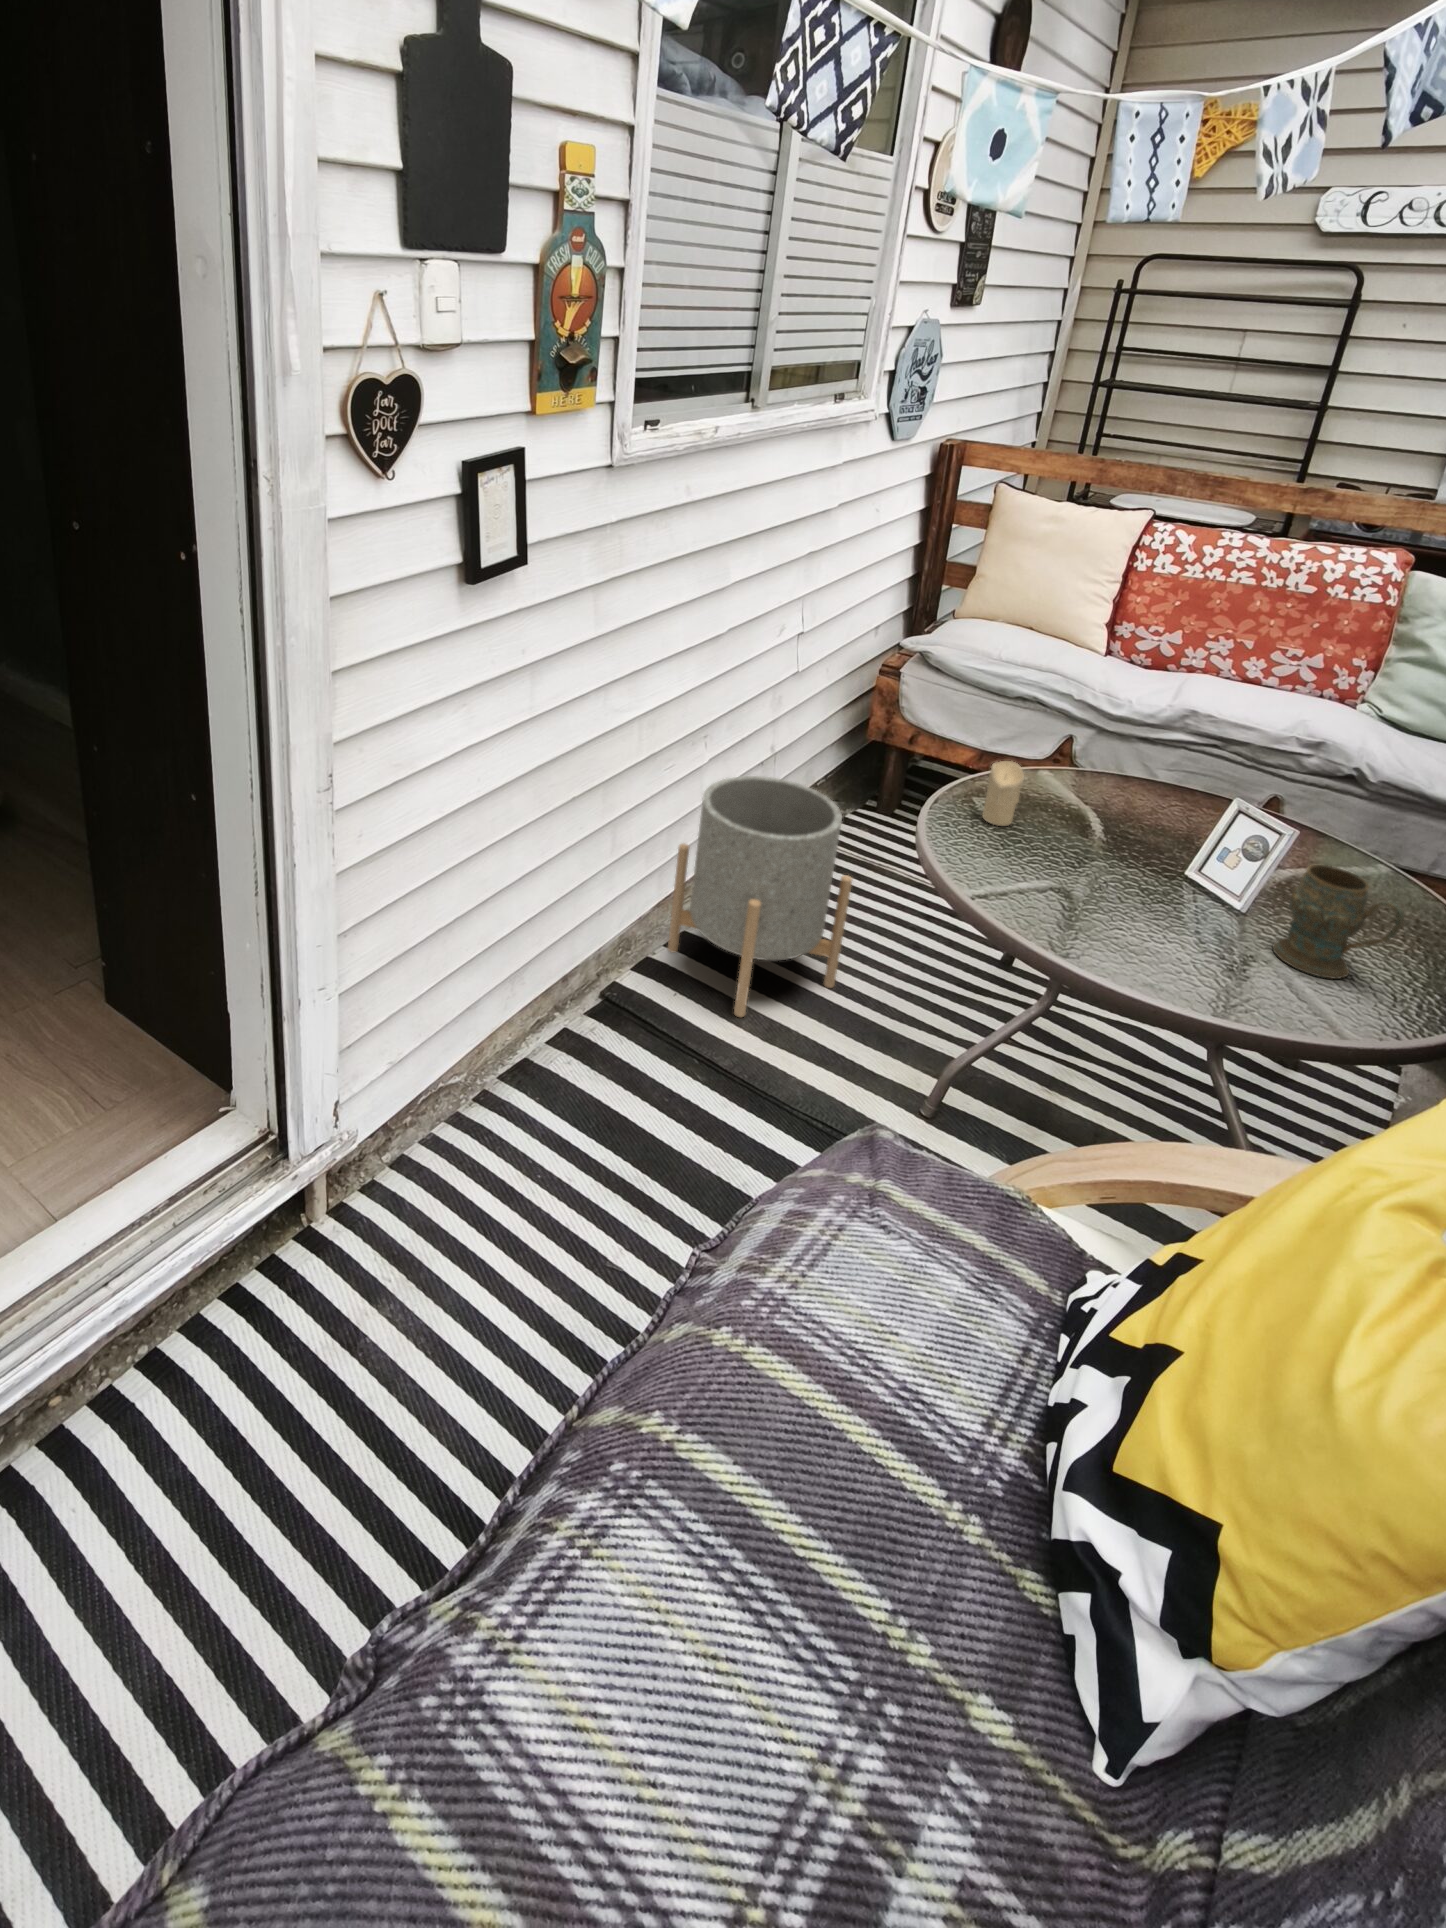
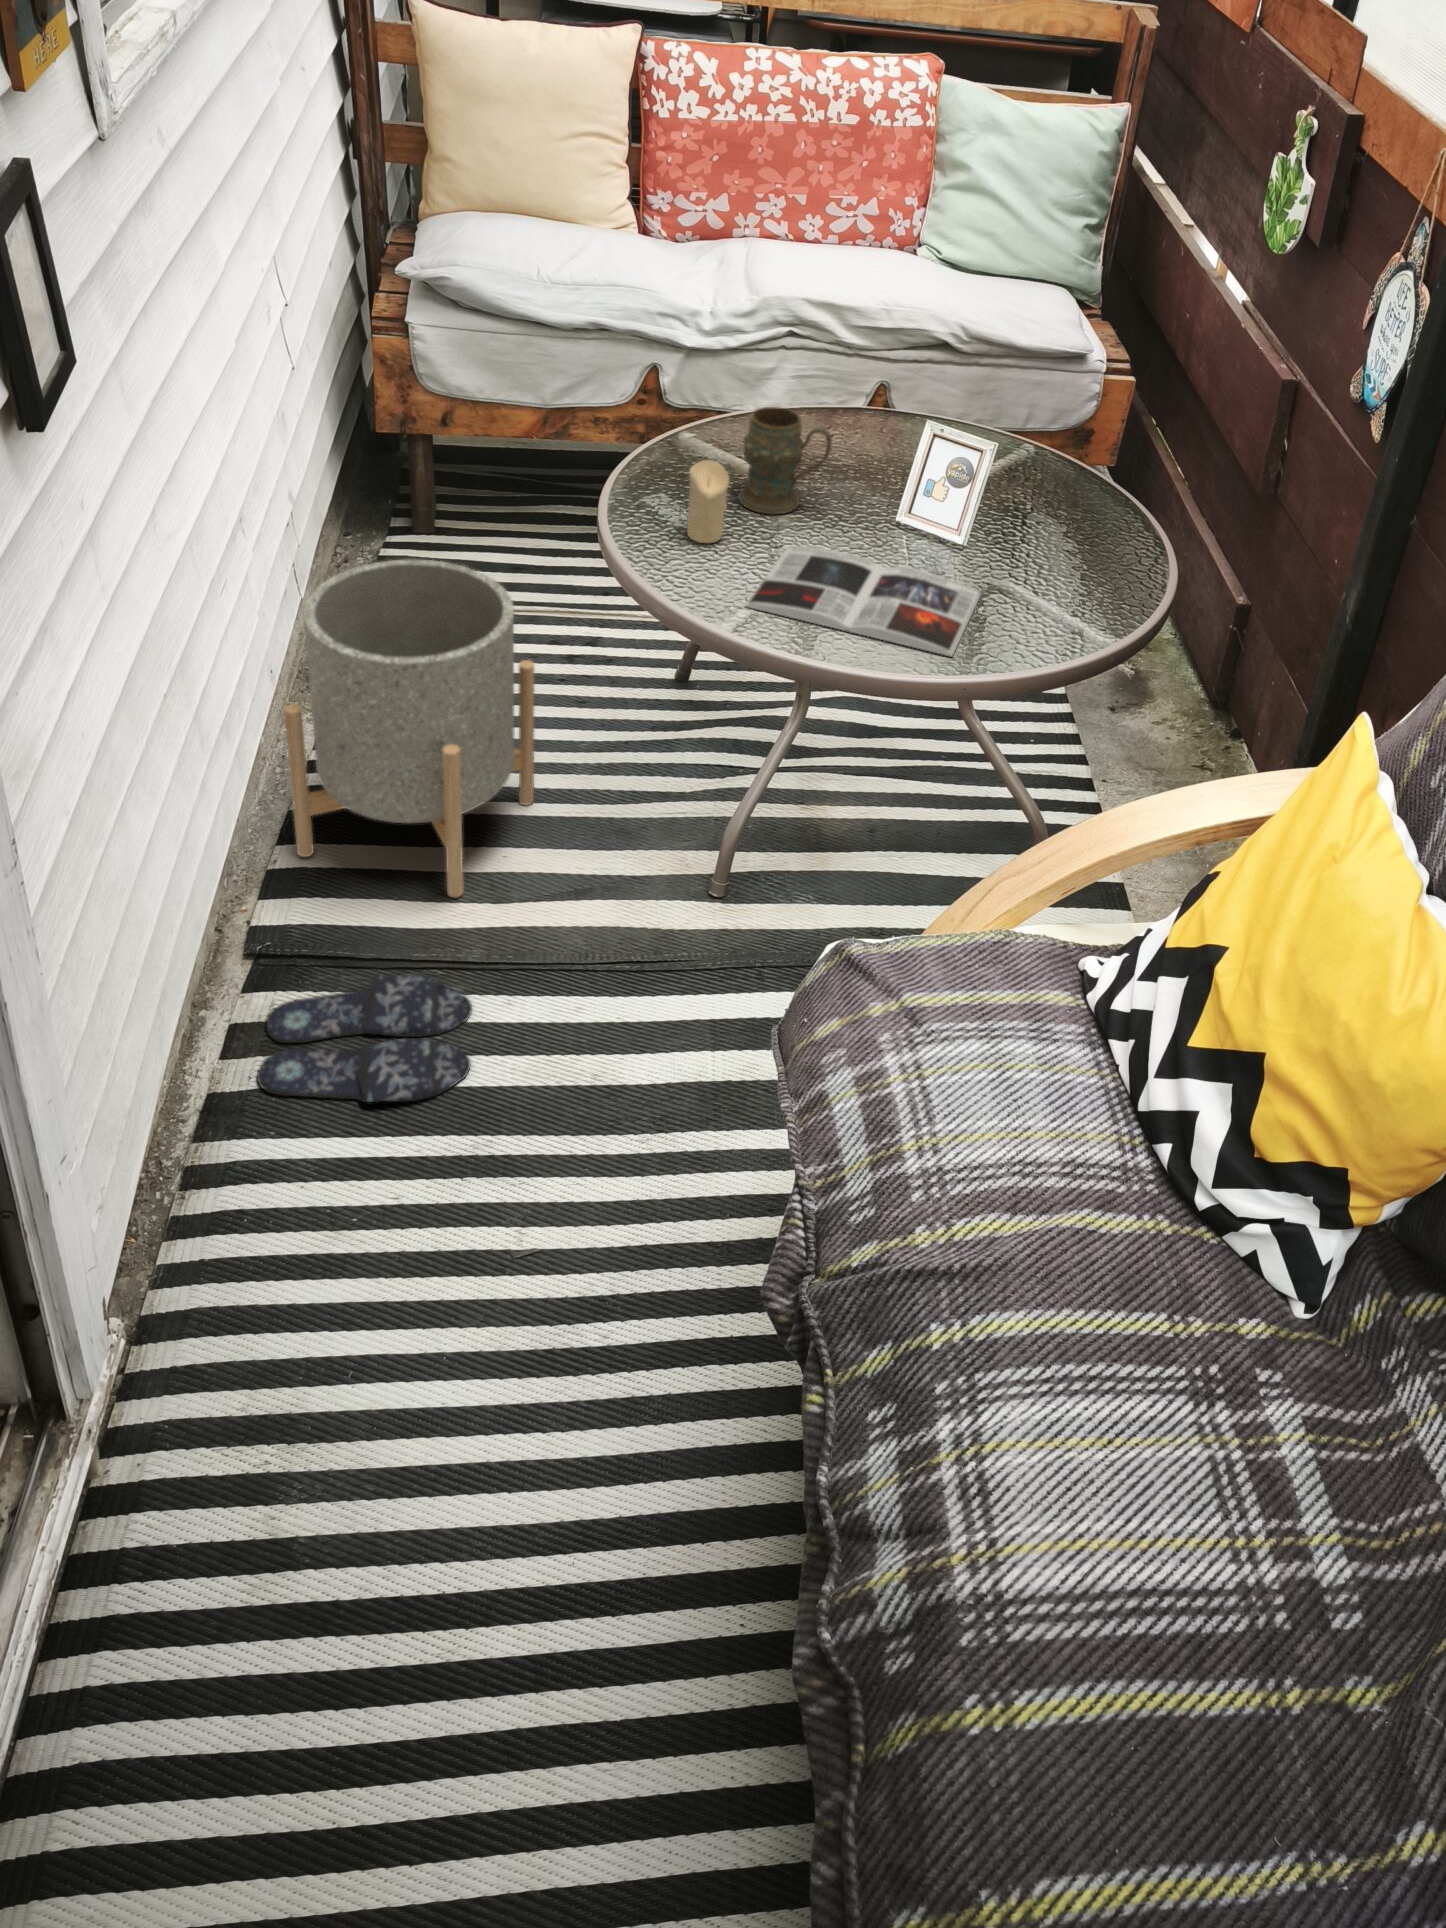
magazine: none [988,847,1229,966] -> present [746,546,981,656]
mug: present [1273,865,1404,979] -> present [738,407,832,514]
slippers: none [545,1020,697,1123] -> present [257,975,472,1102]

